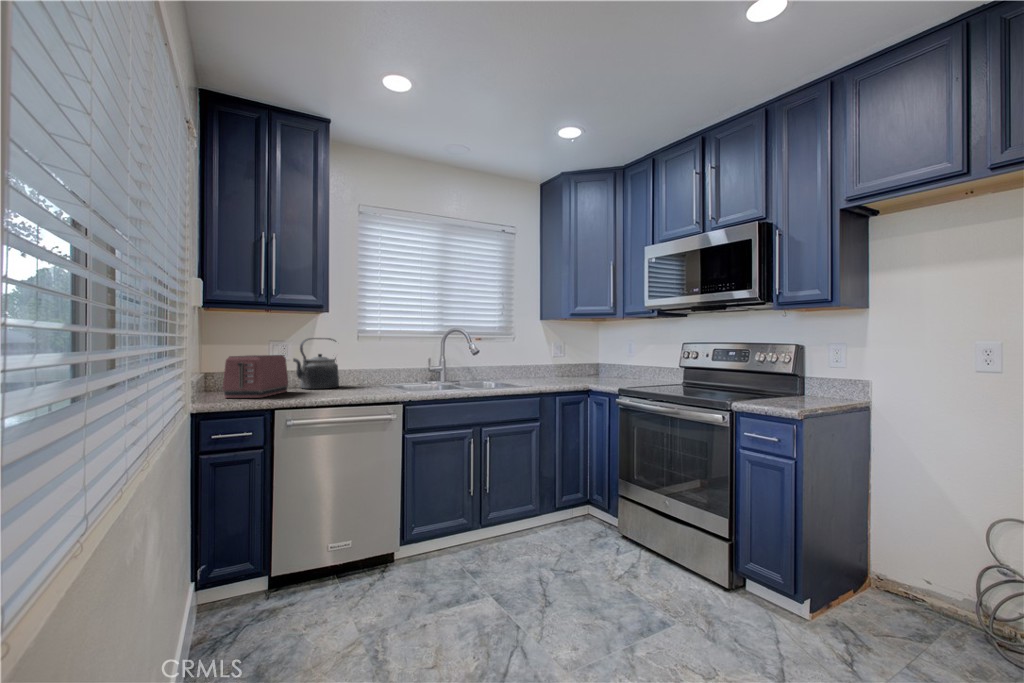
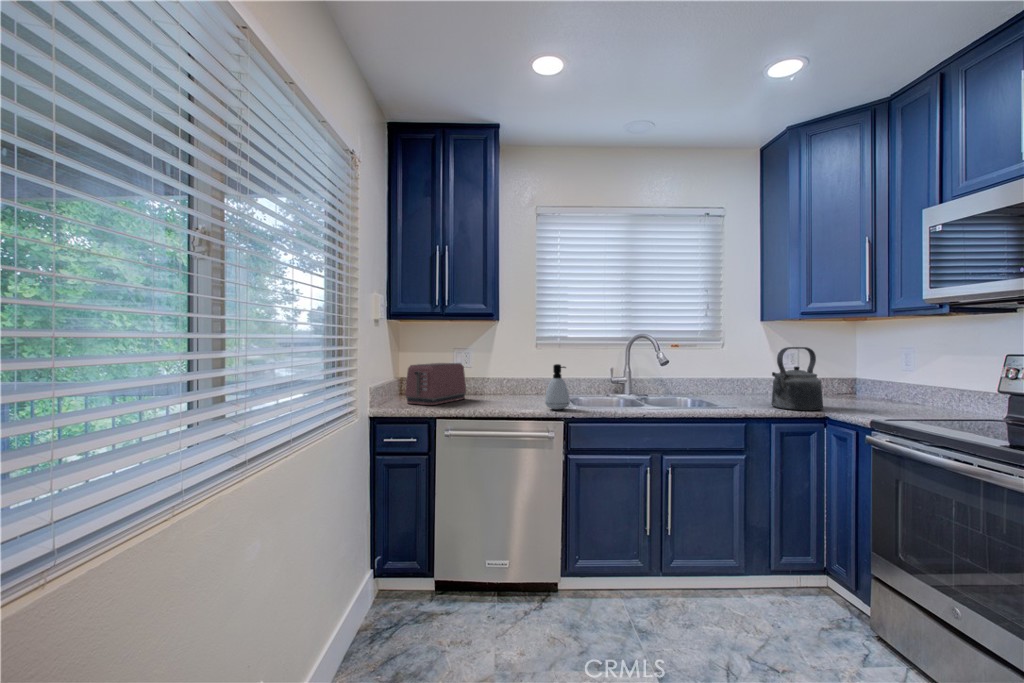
kettle: present [293,338,339,389] -> present [772,347,823,411]
soap dispenser: none [384,353,406,394] -> present [545,364,570,409]

